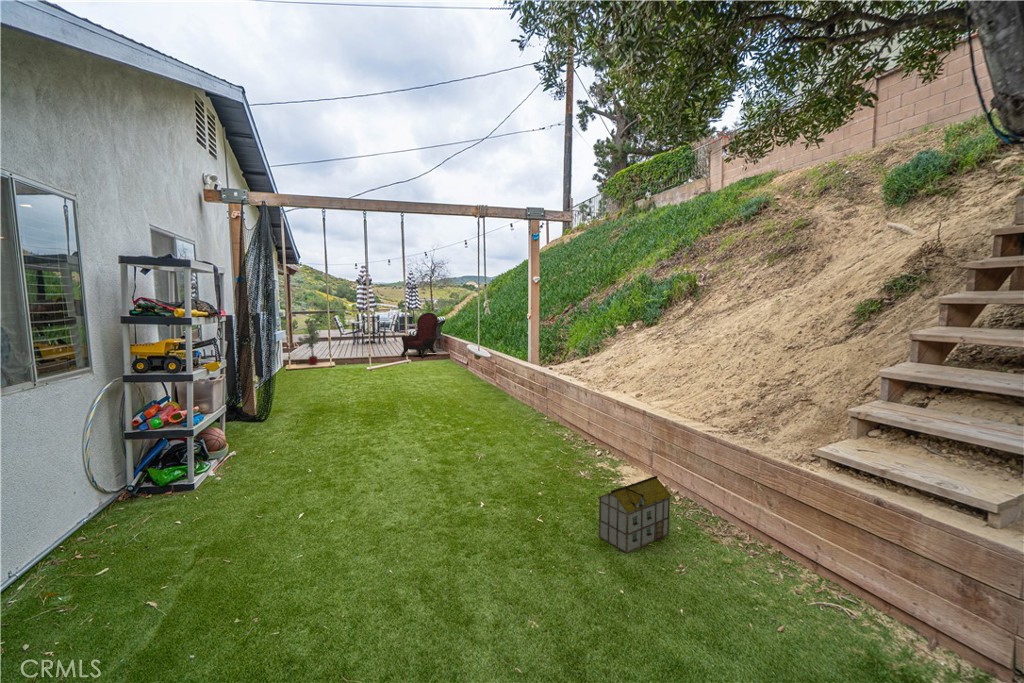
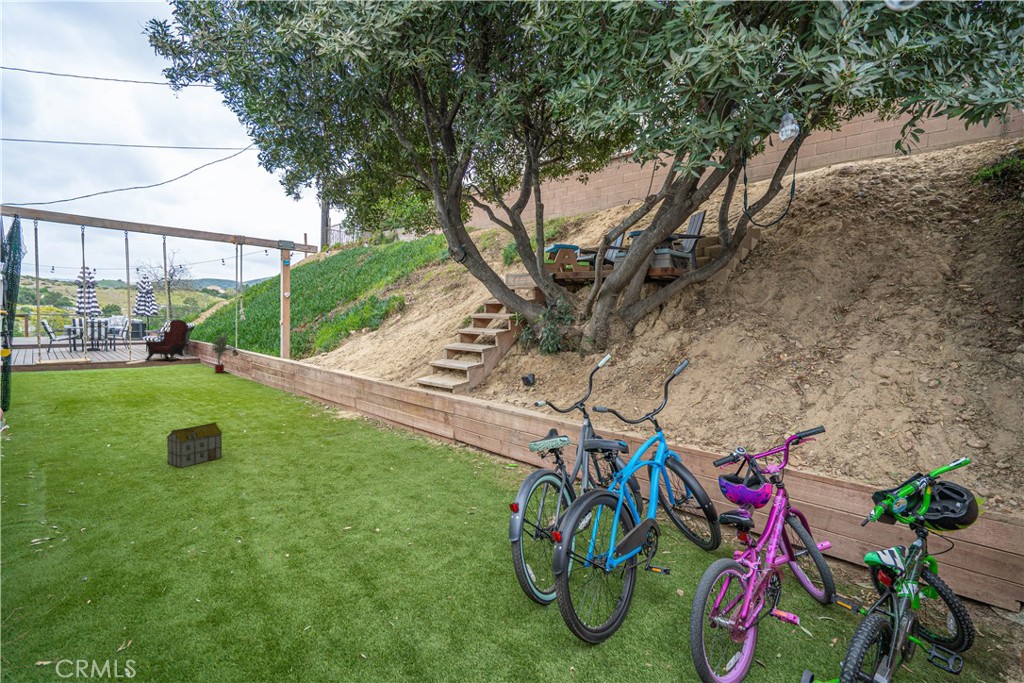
potted tree: present [298,322,320,365] -> present [213,331,235,373]
toy house: present [598,476,672,553] -> present [167,423,222,468]

